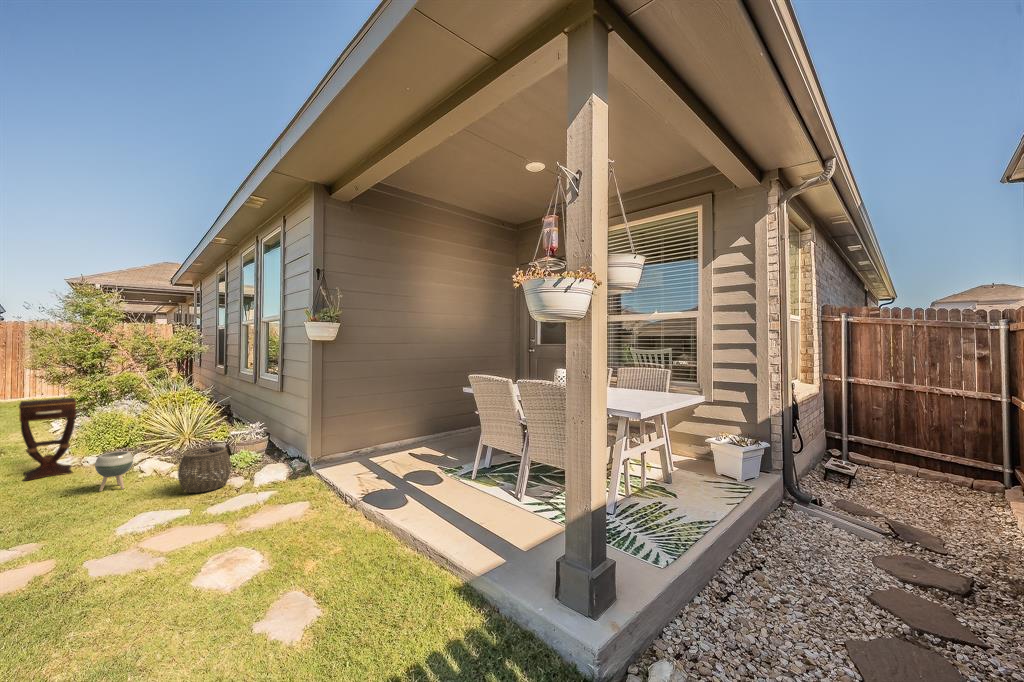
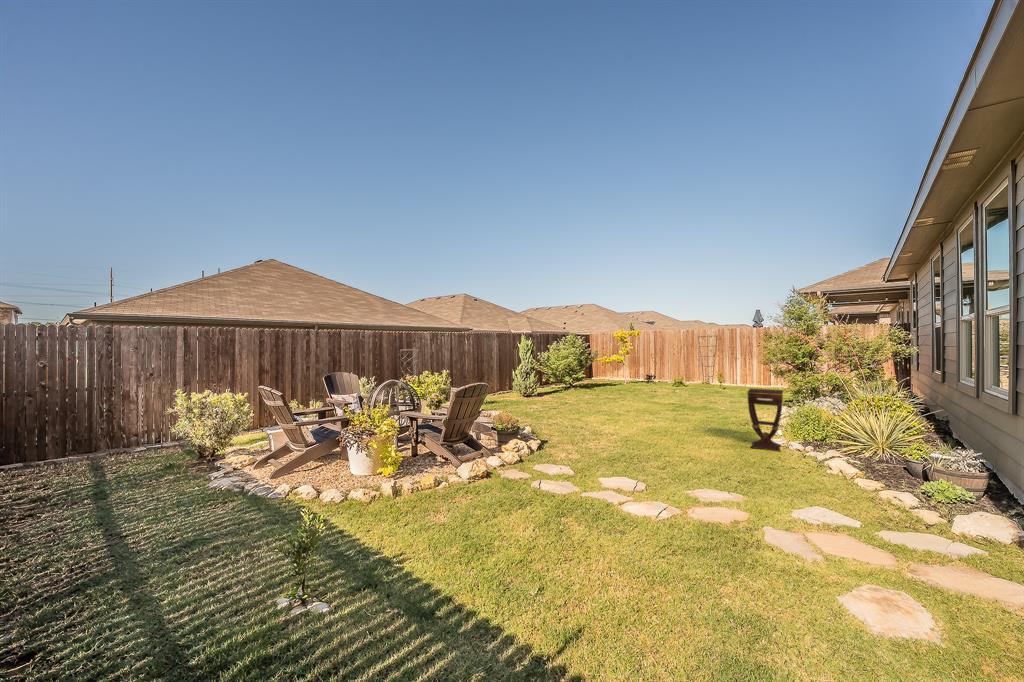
woven basket: present [178,446,231,493] -> none [856,461,922,514]
planter: present [95,451,133,491] -> none [789,442,819,478]

